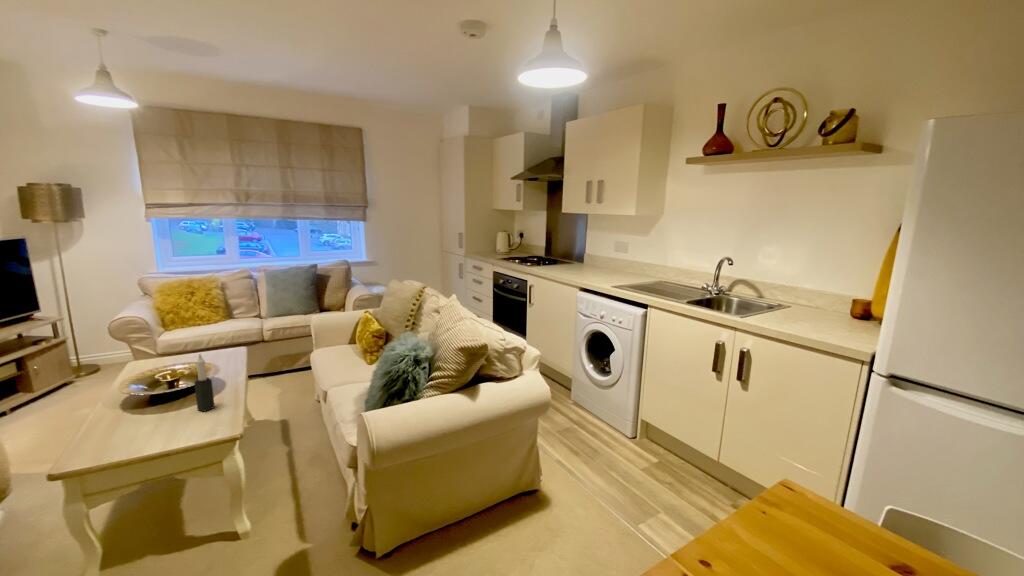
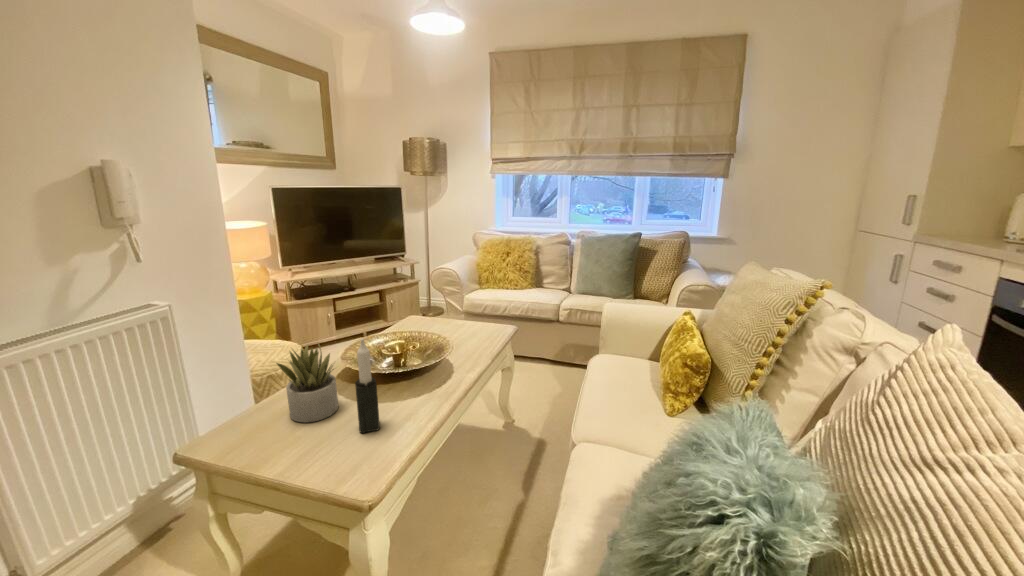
succulent plant: none [122,368,169,423] -> present [276,344,338,422]

